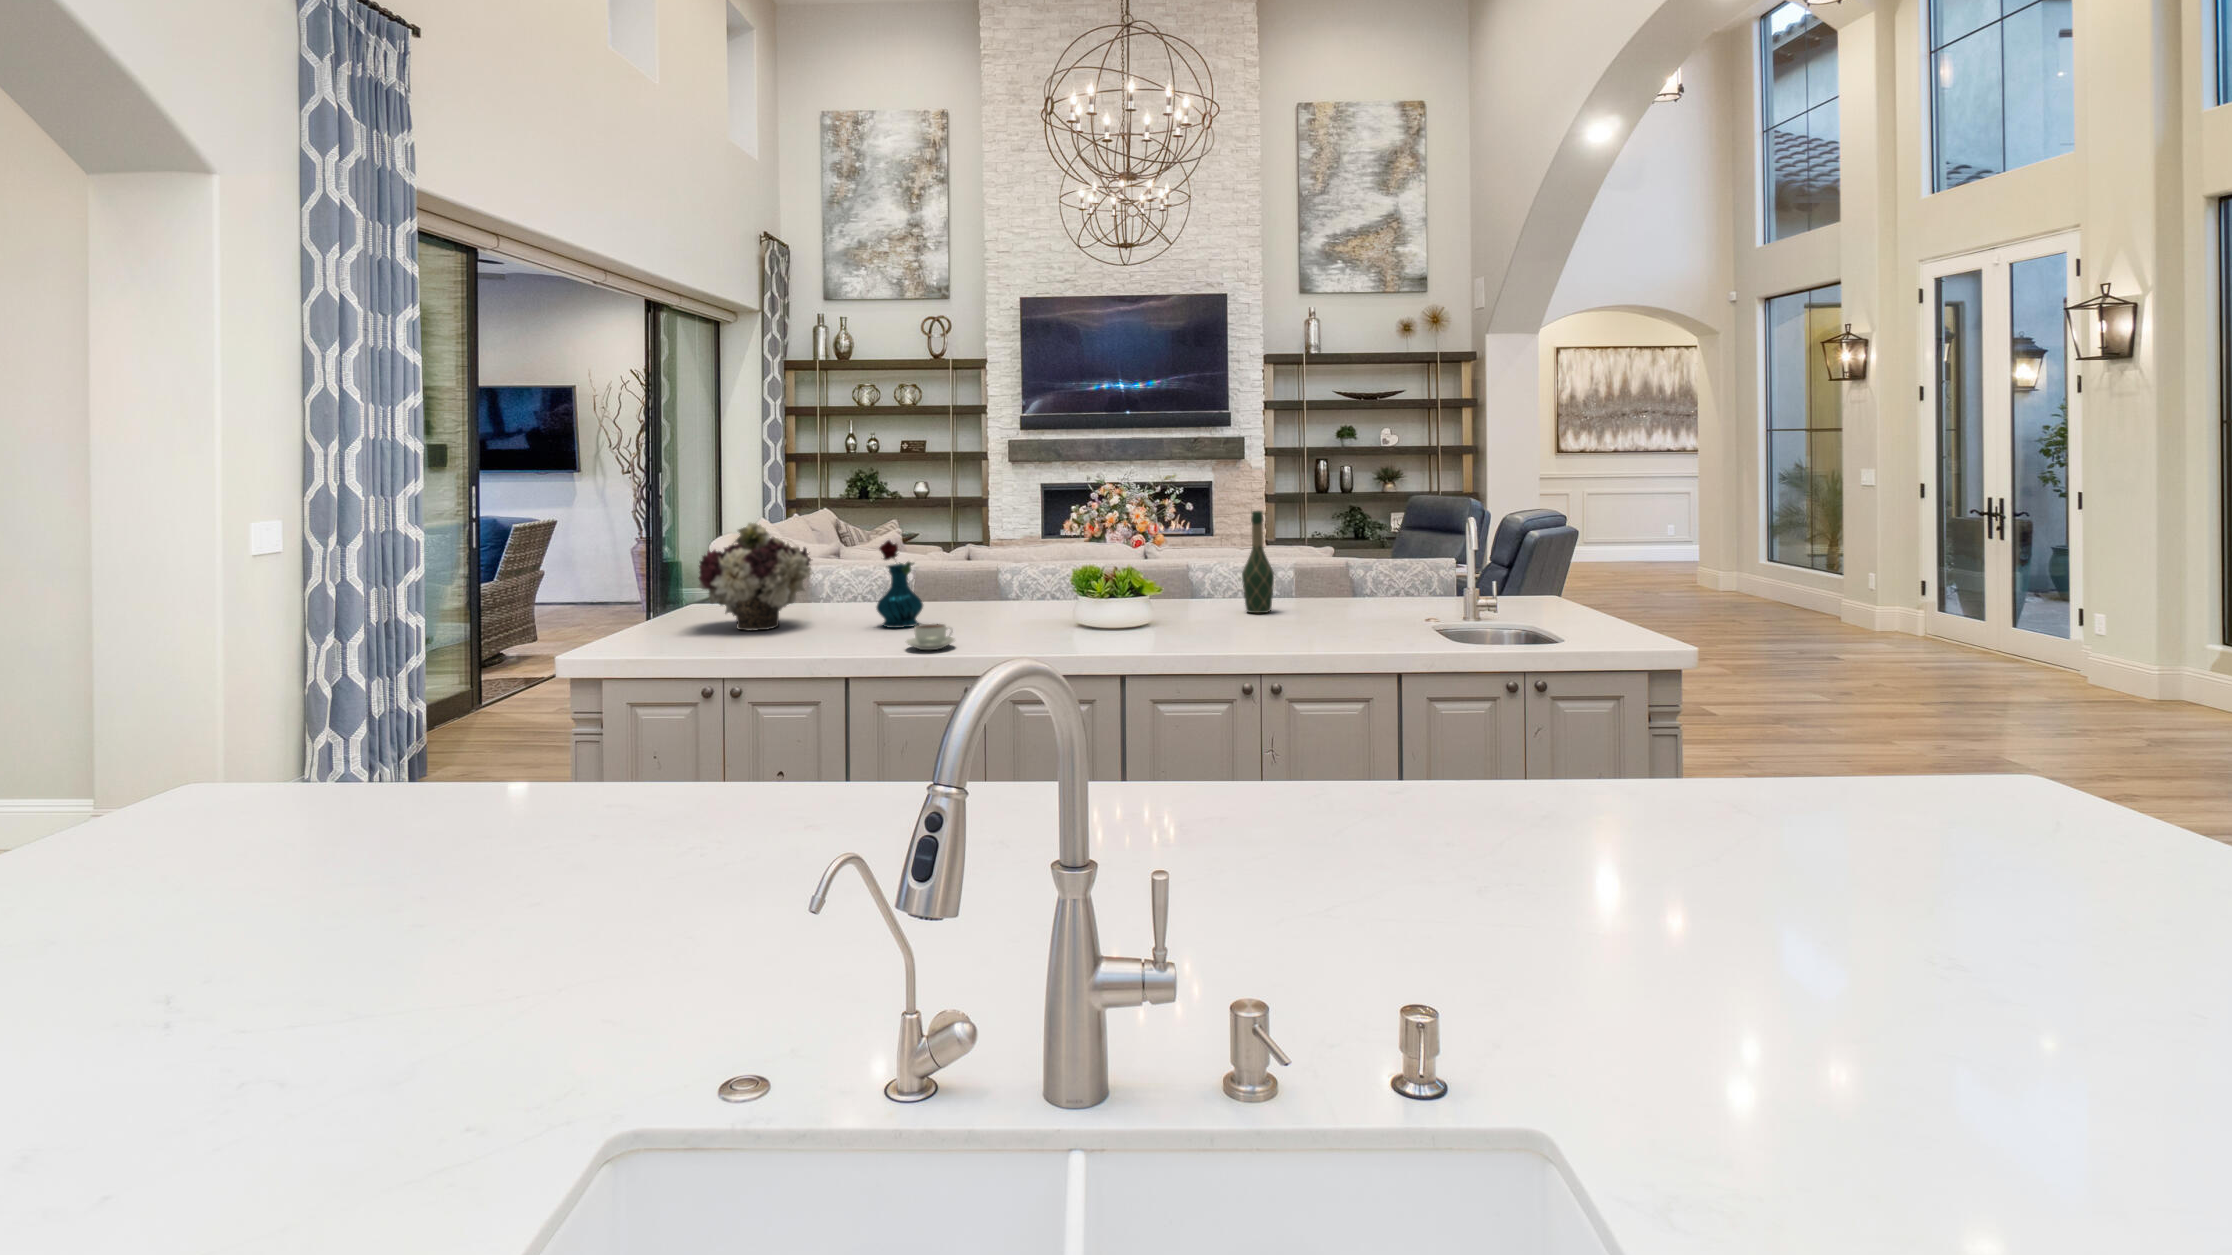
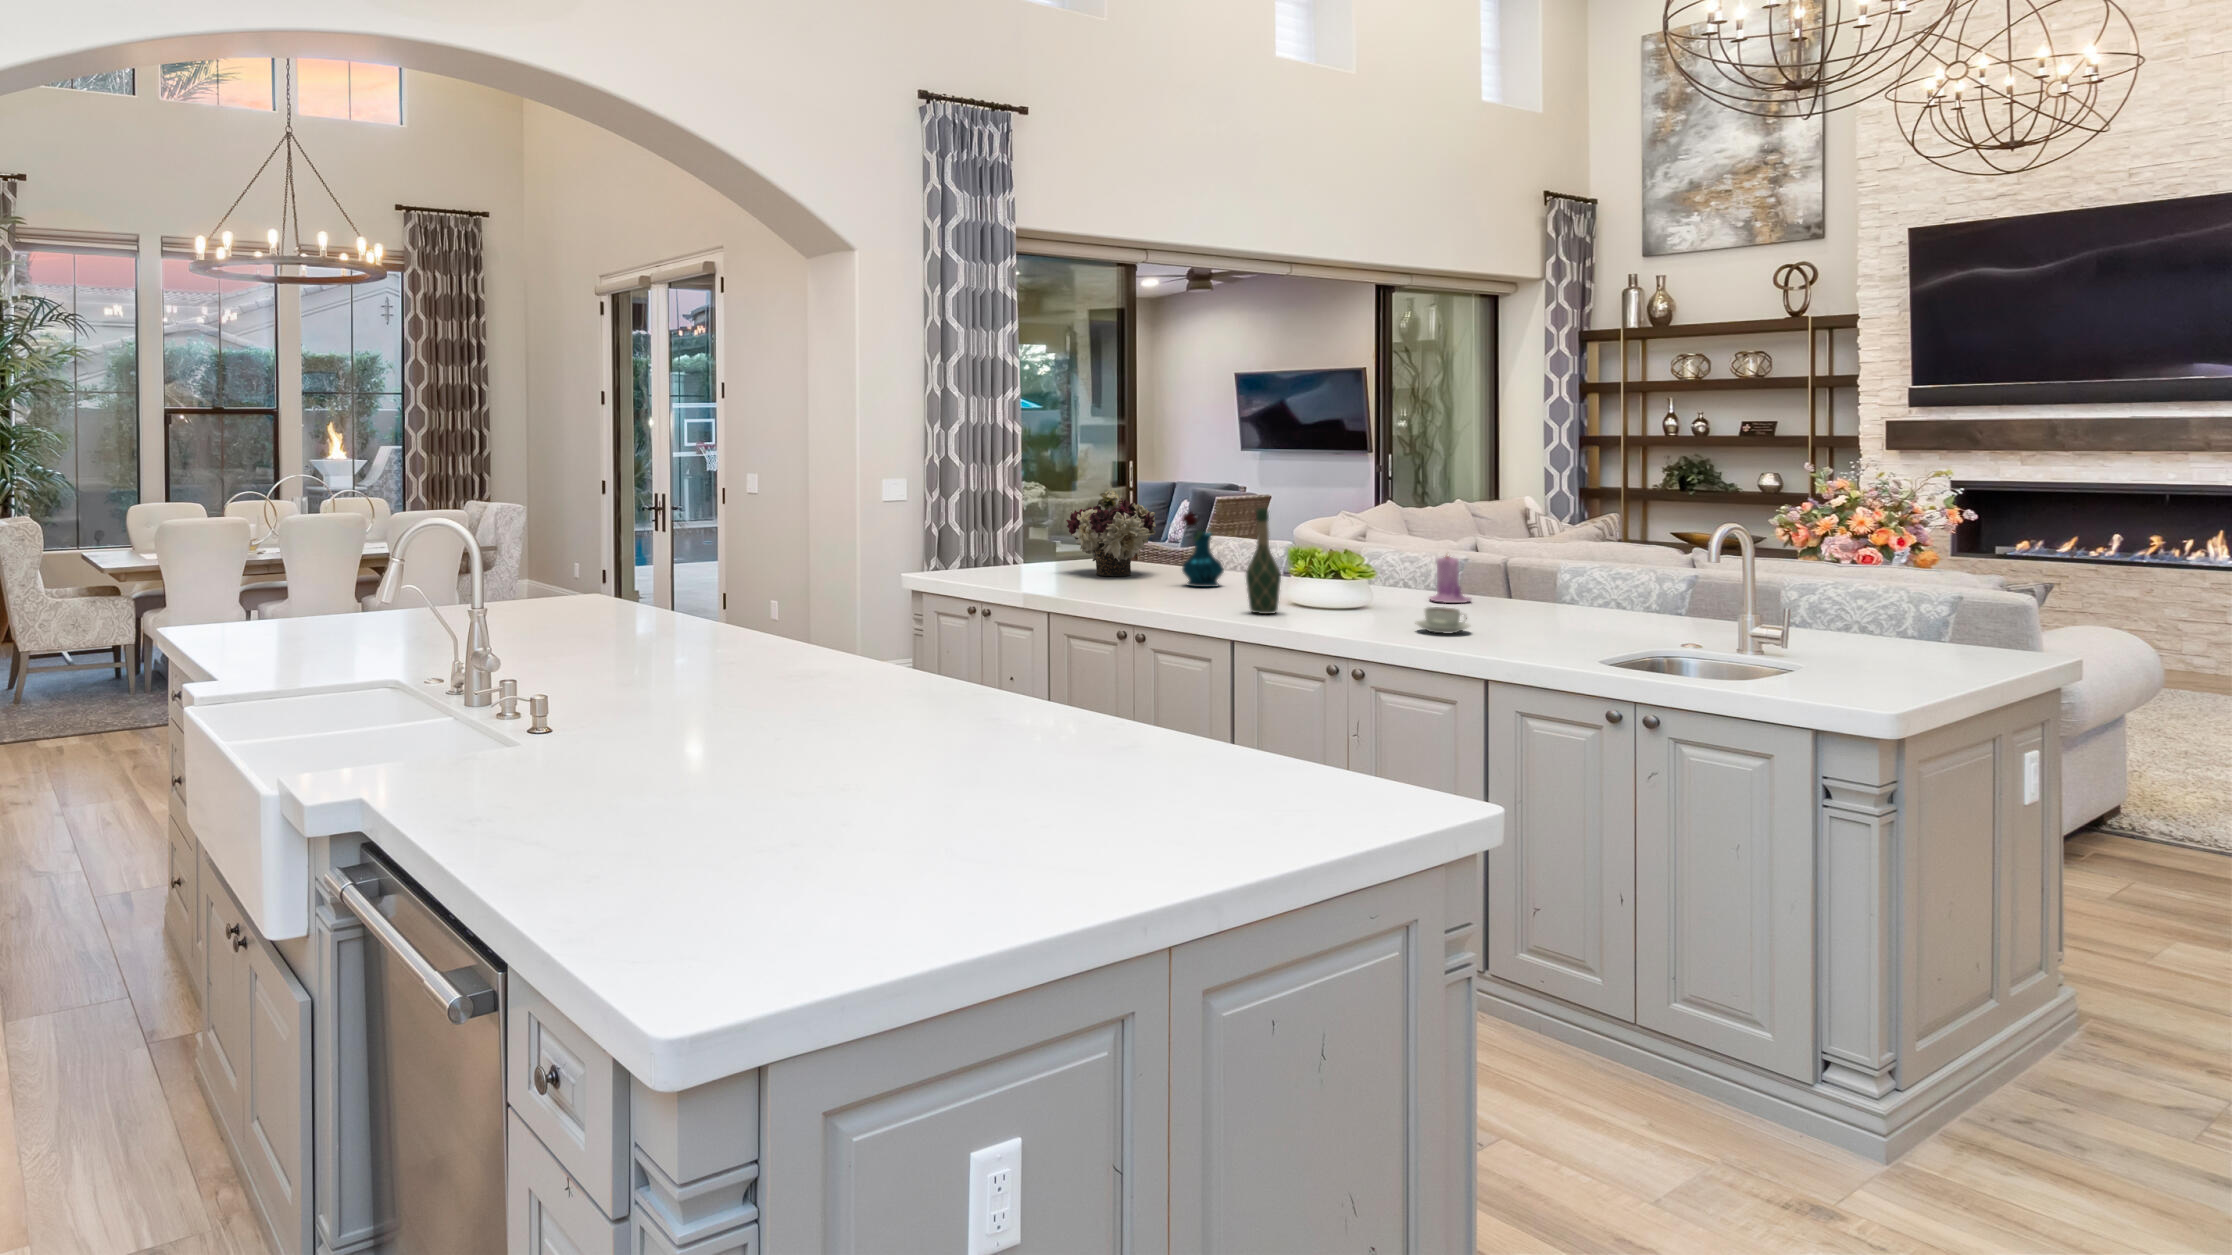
wine bottle: present [1242,511,1274,613] -> present [1246,508,1281,614]
candle: none [1129,558,1167,609] -> present [1430,555,1471,603]
coffee cup: present [906,623,955,650] -> present [1416,607,1469,633]

